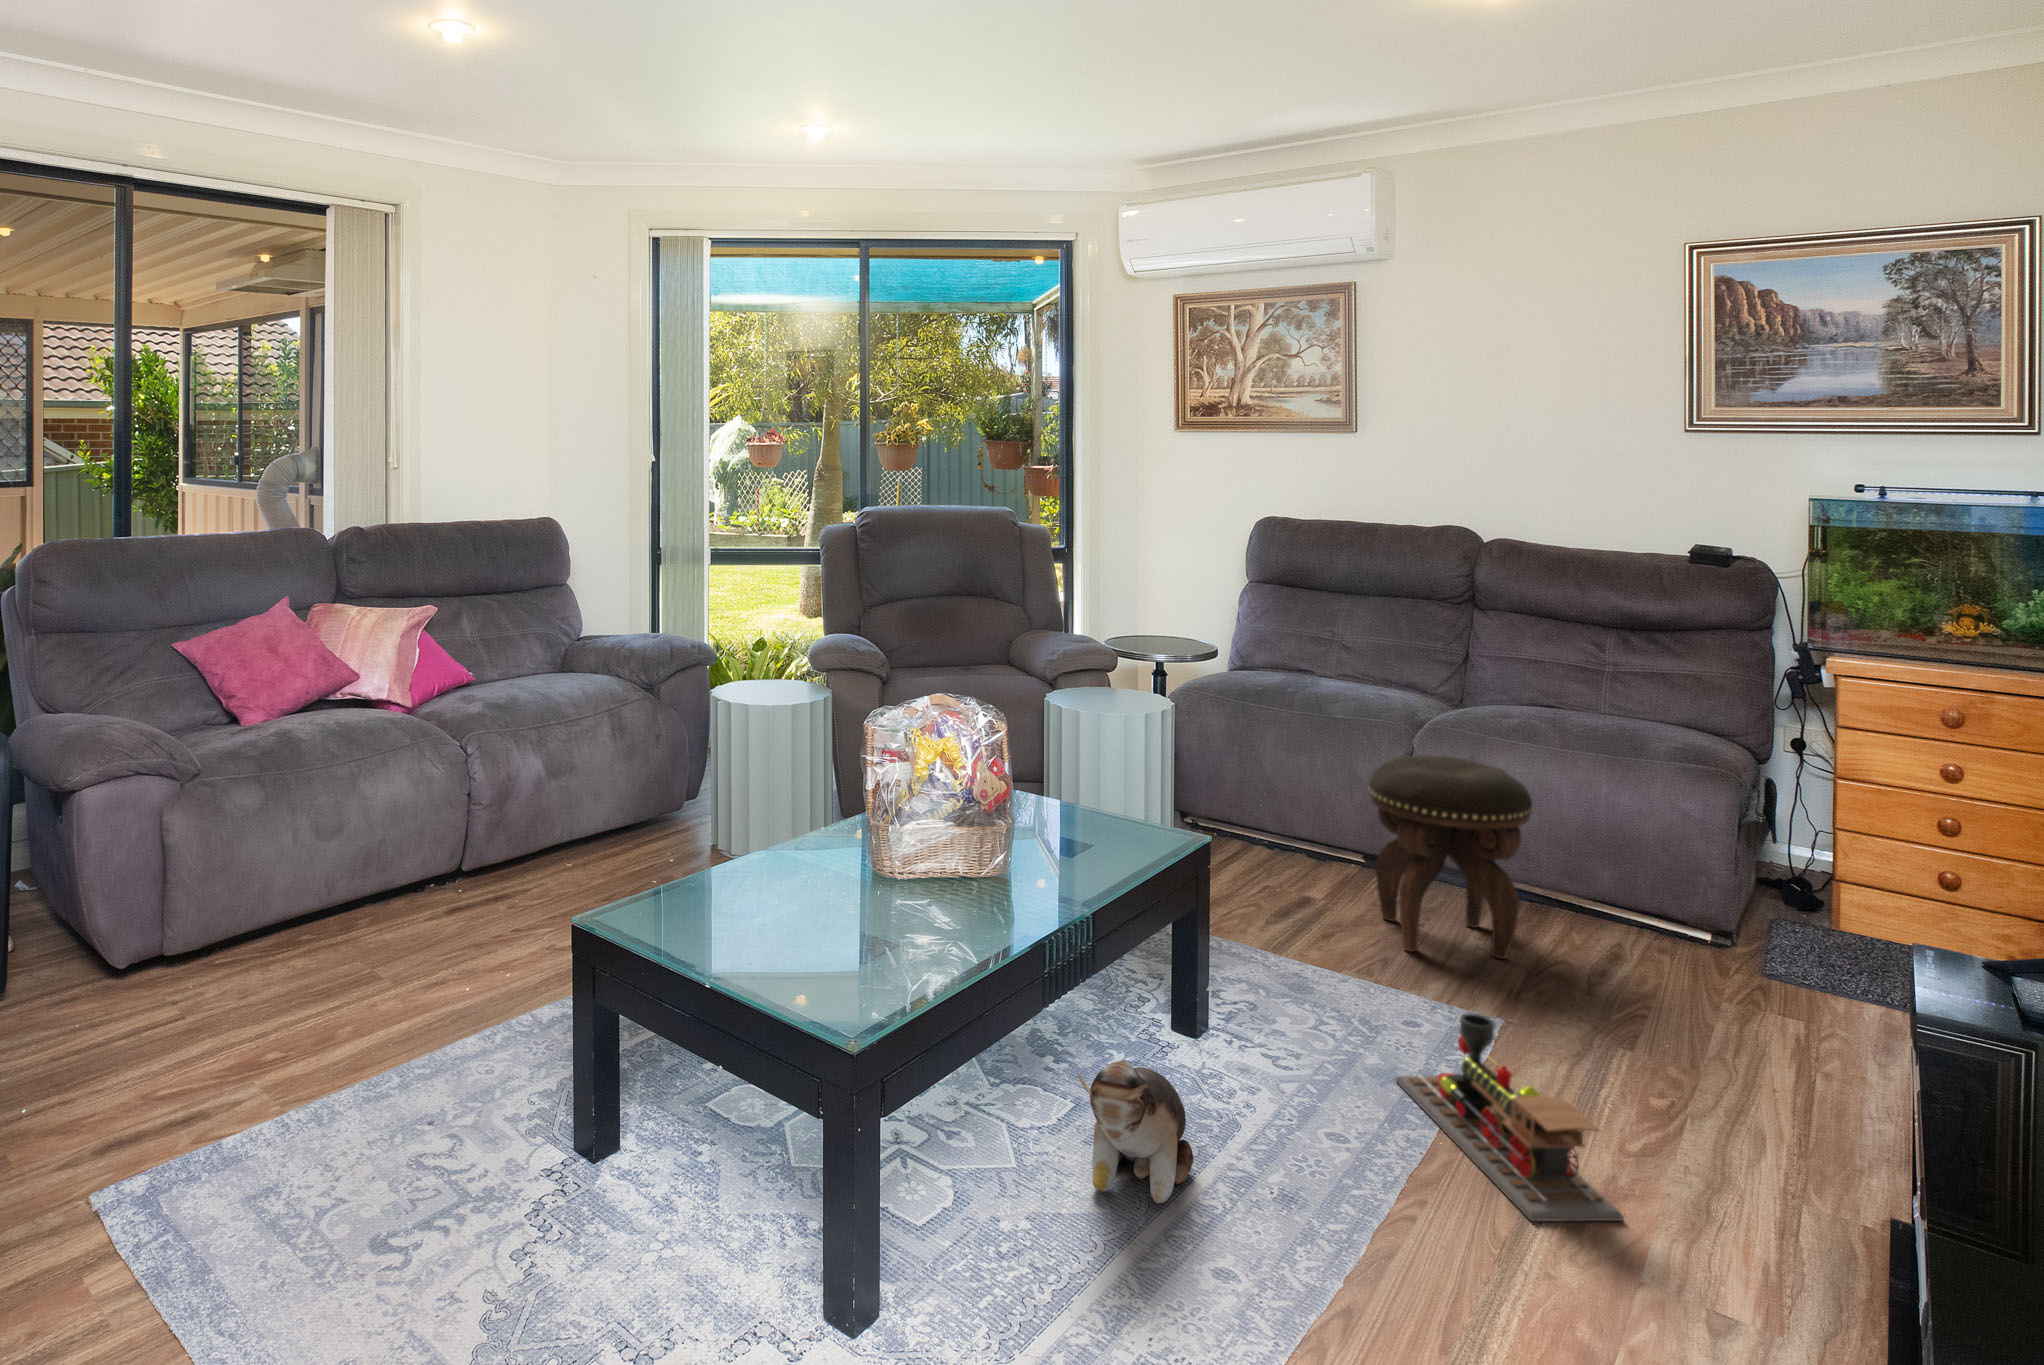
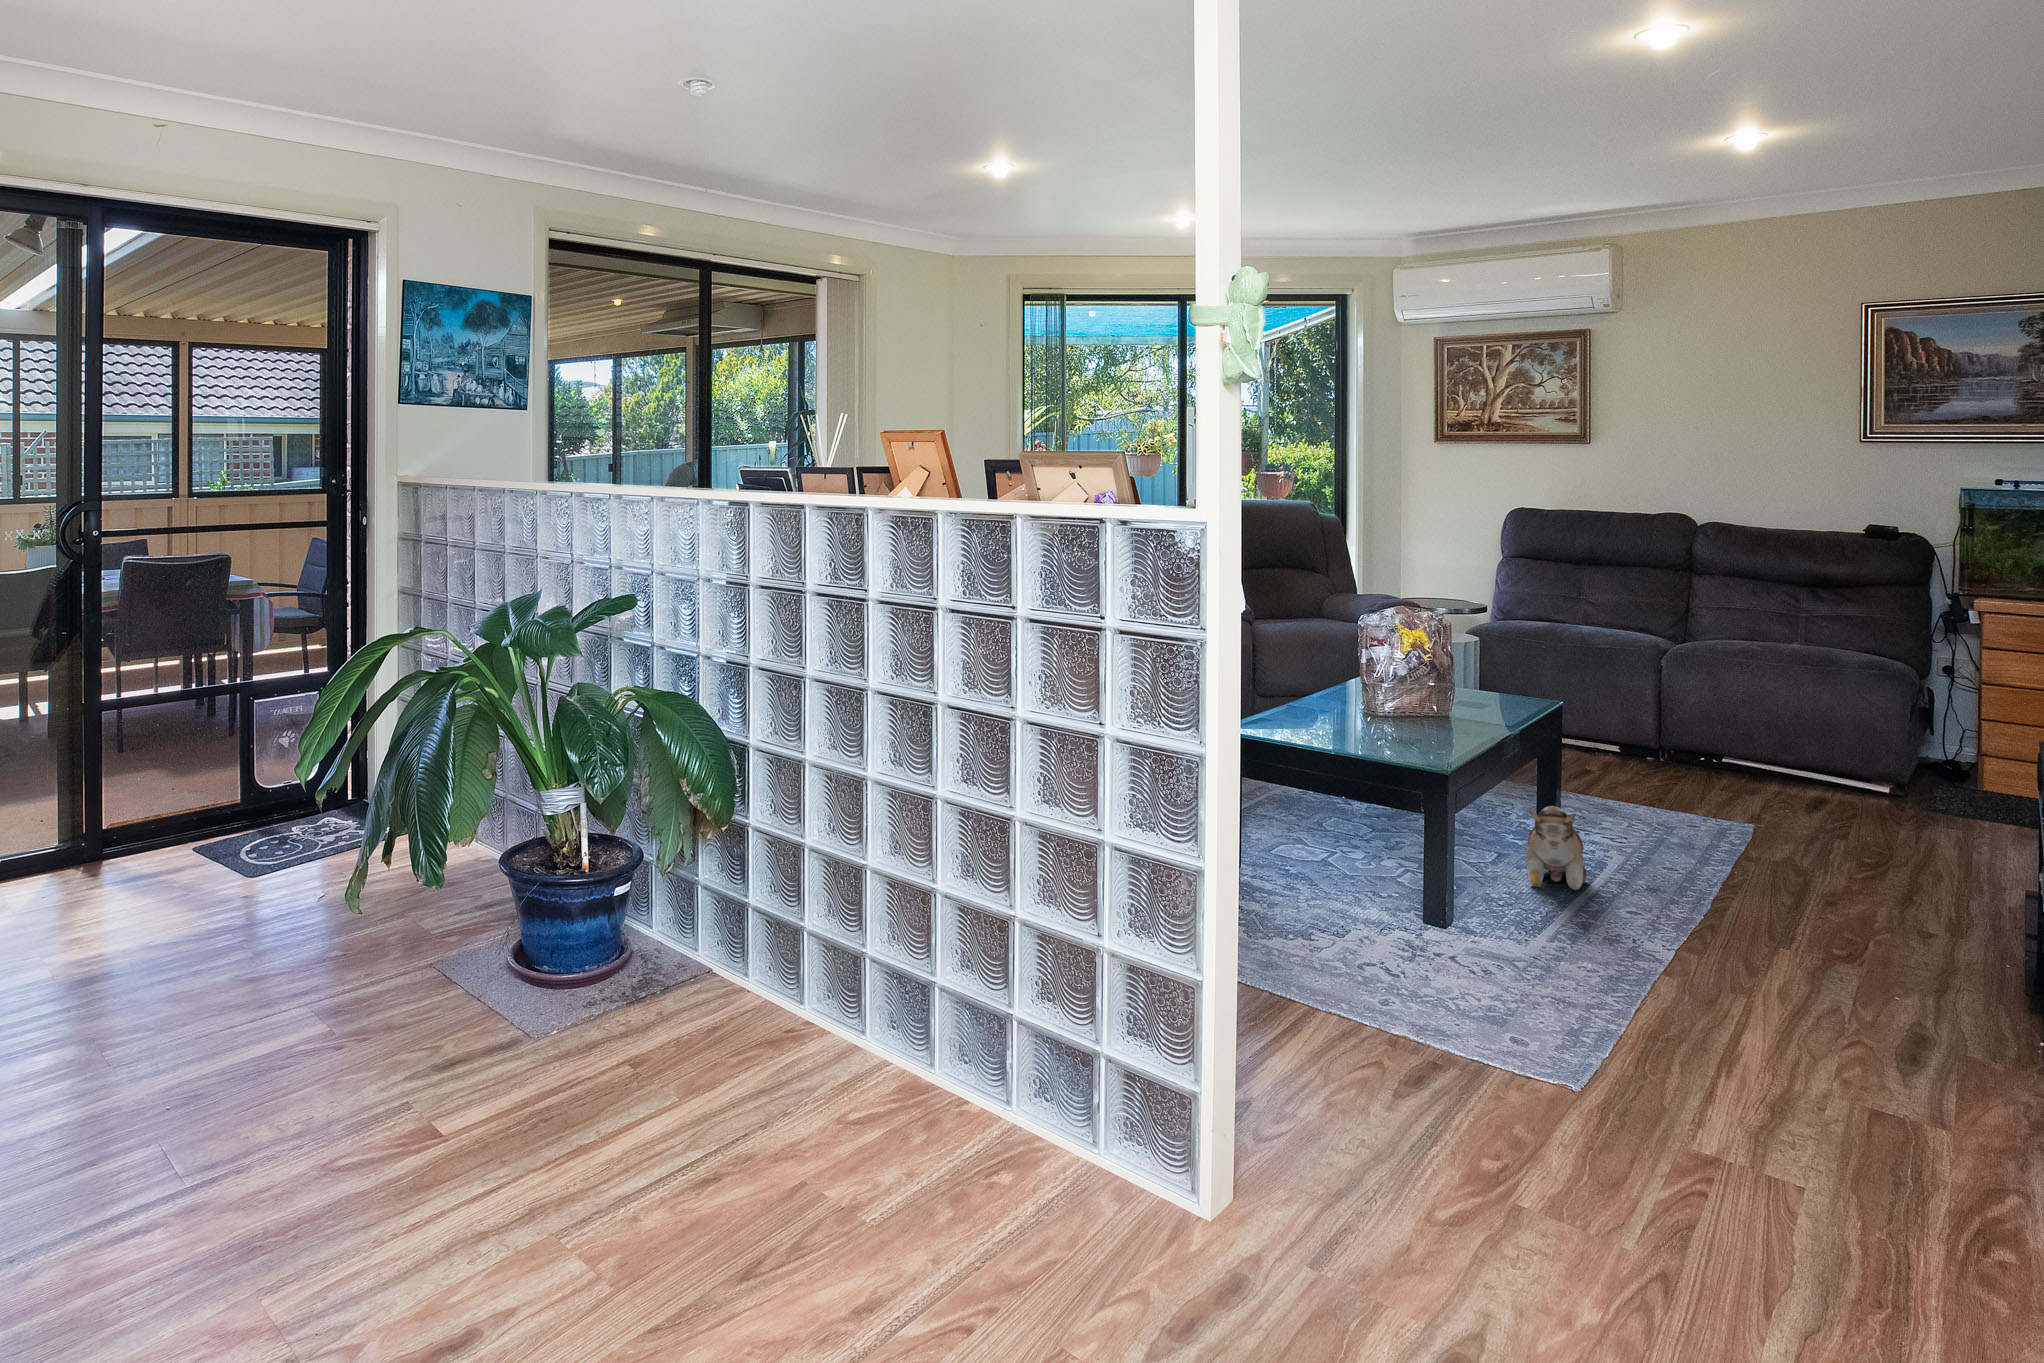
footstool: present [1369,755,1532,959] -> none [1640,667,1764,801]
toy train: present [1396,1014,1624,1221] -> none [1694,801,1862,905]

